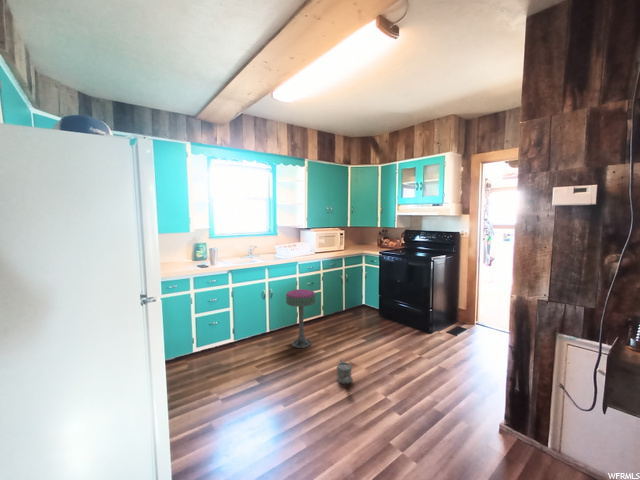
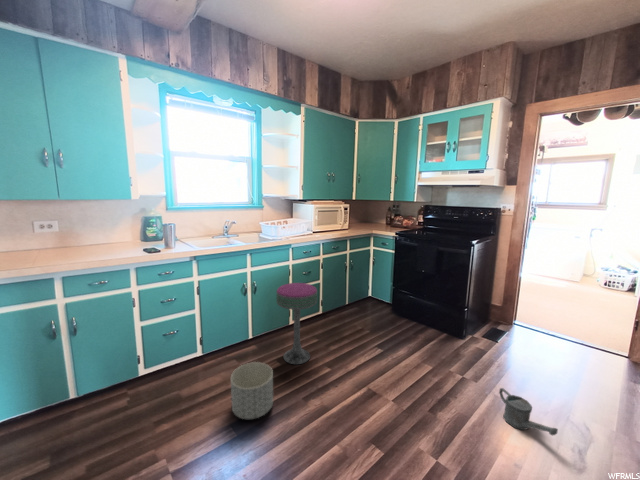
planter: none [255,341,283,375] -> present [231,362,273,419]
watering can: present [337,359,353,384] -> present [499,388,558,436]

